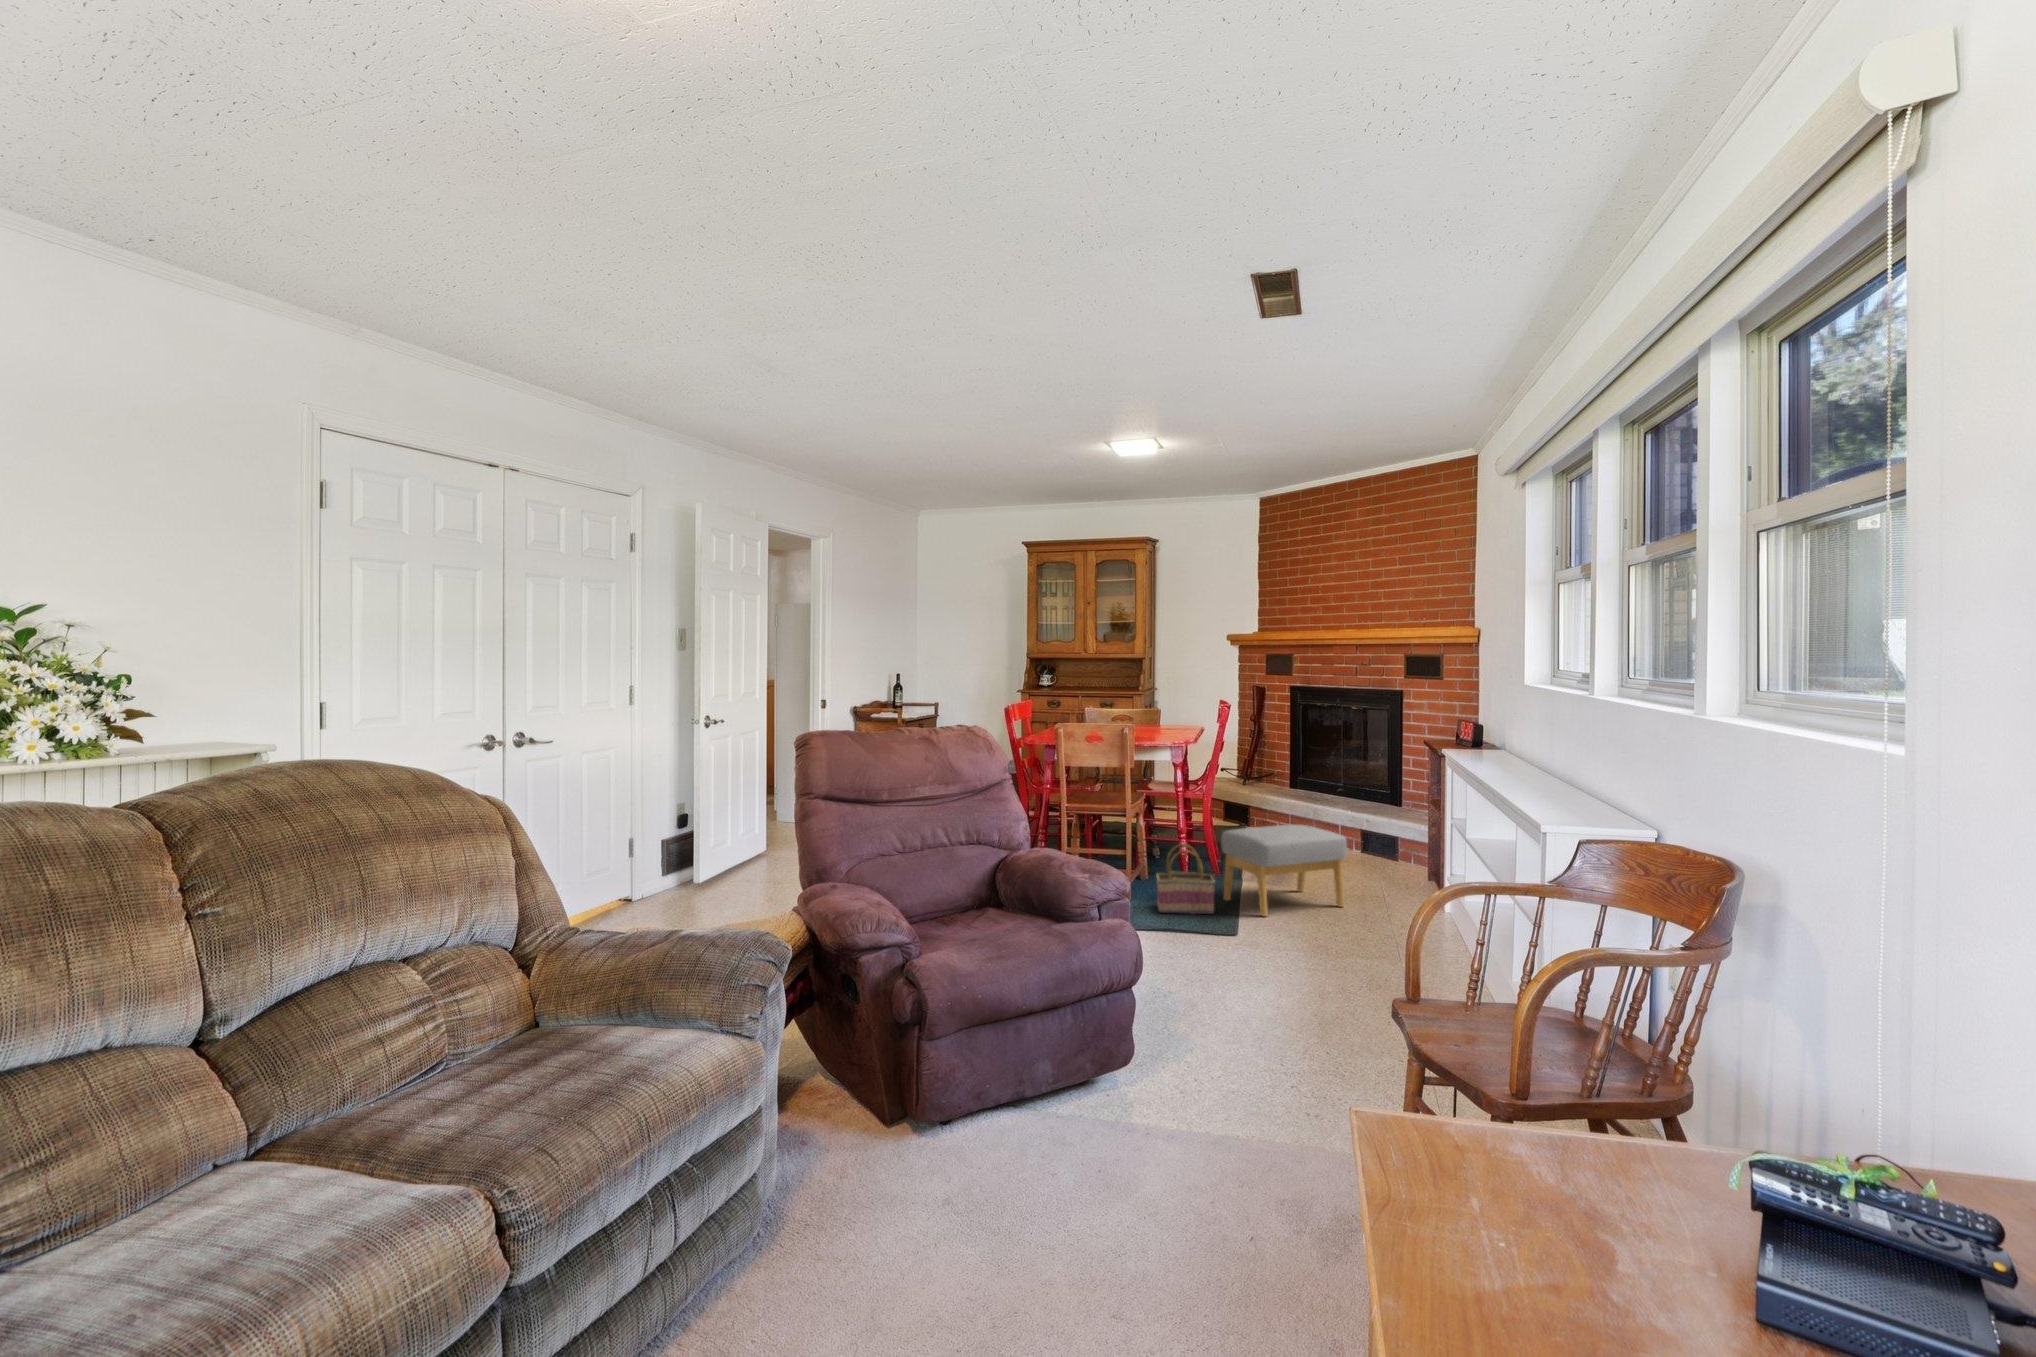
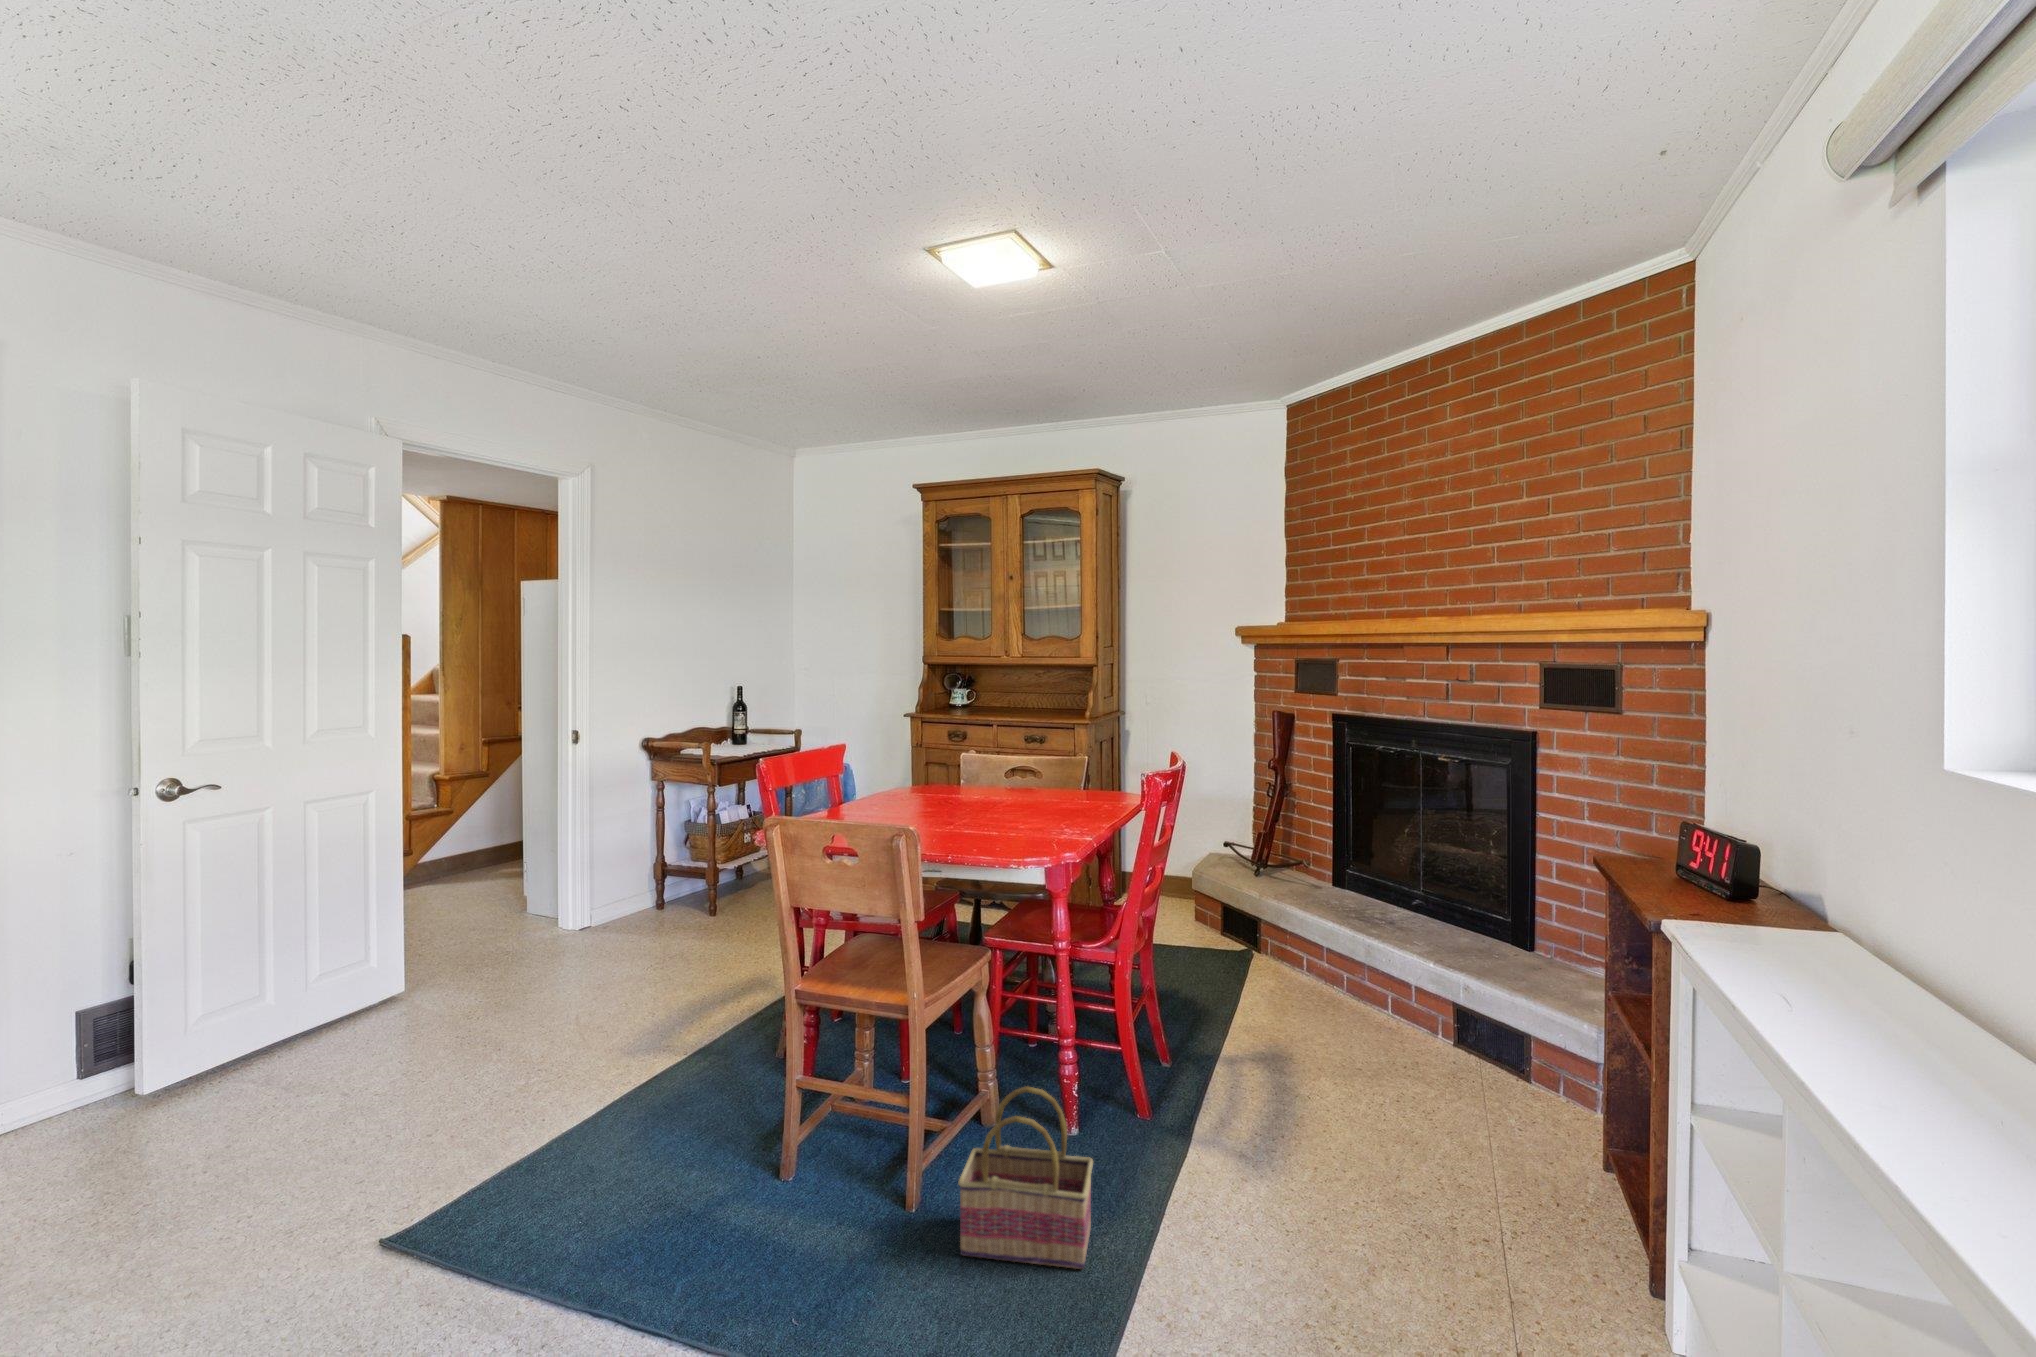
footstool: present [1221,825,1347,916] -> none [1127,1030,1406,1290]

